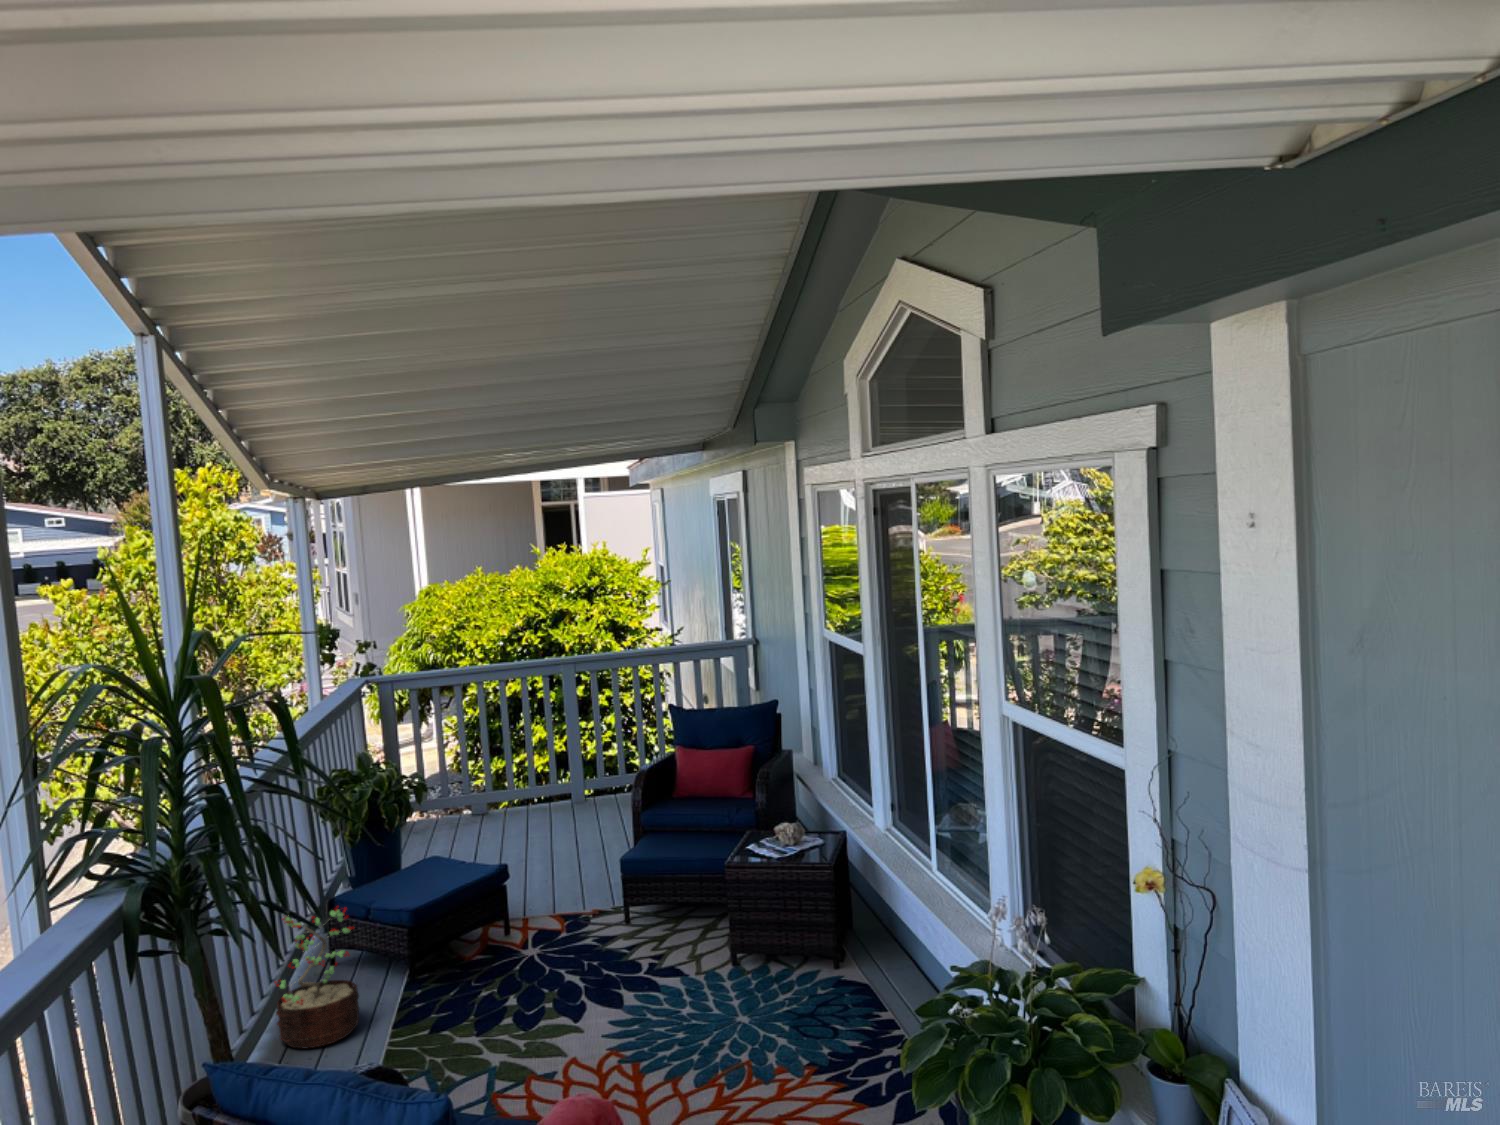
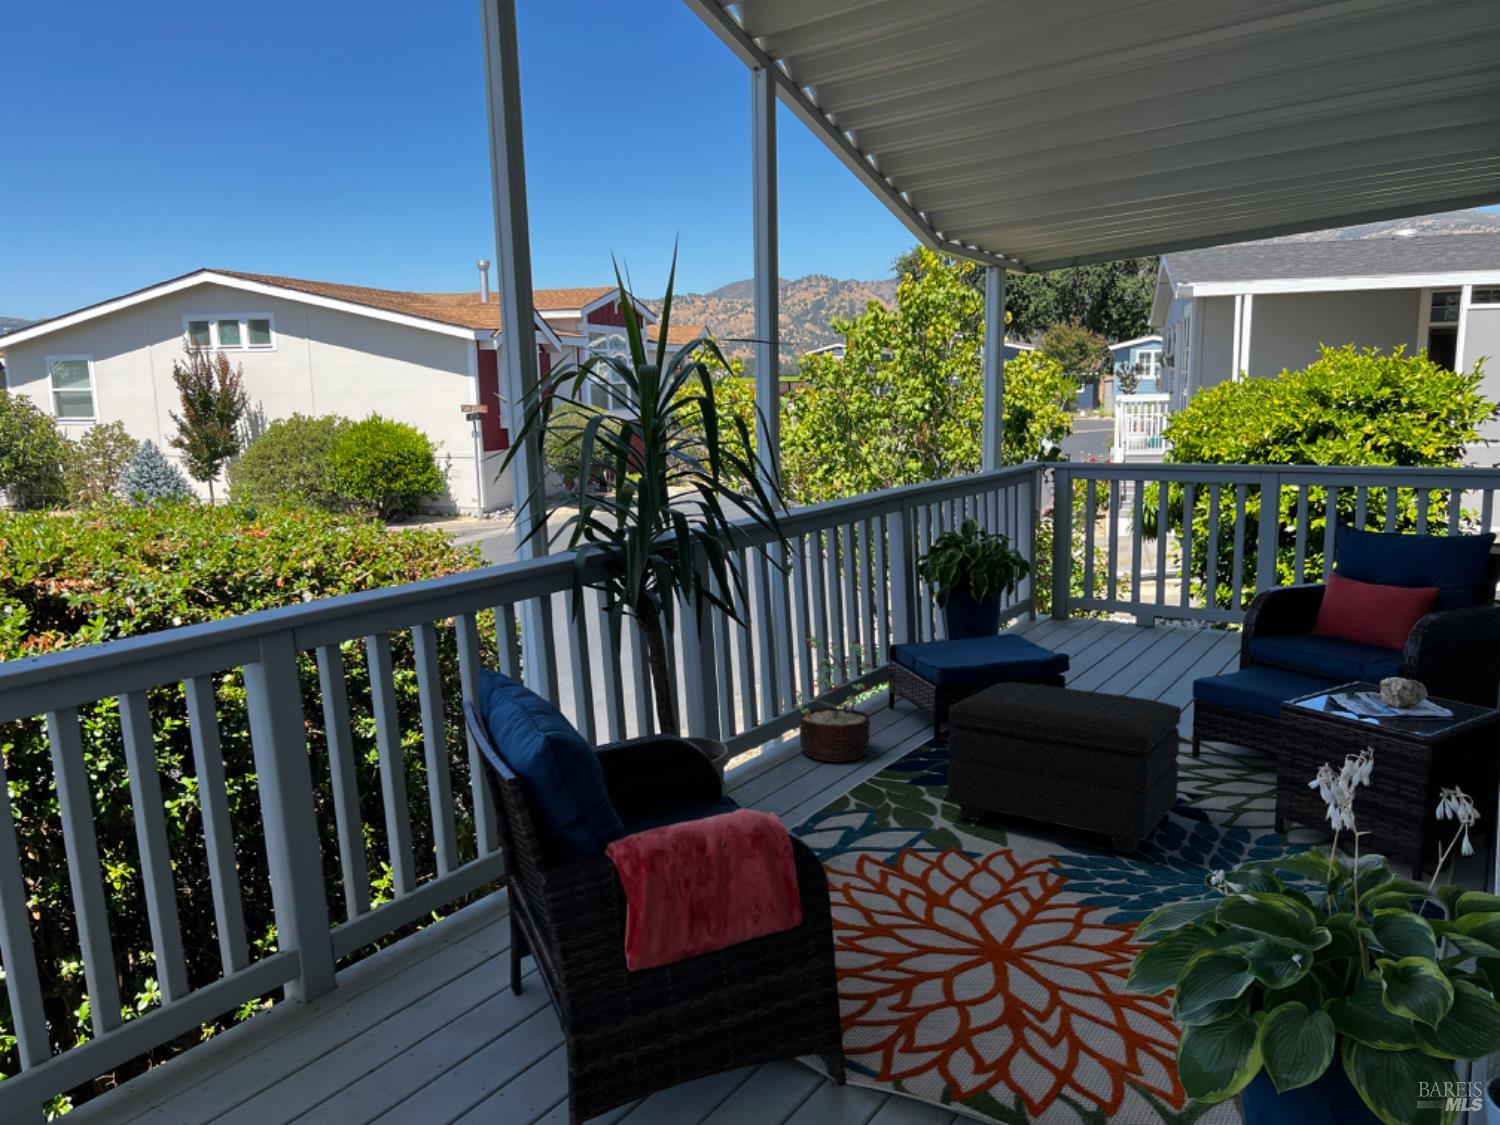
footstool: none [491,887,674,1047] -> present [947,683,1181,853]

